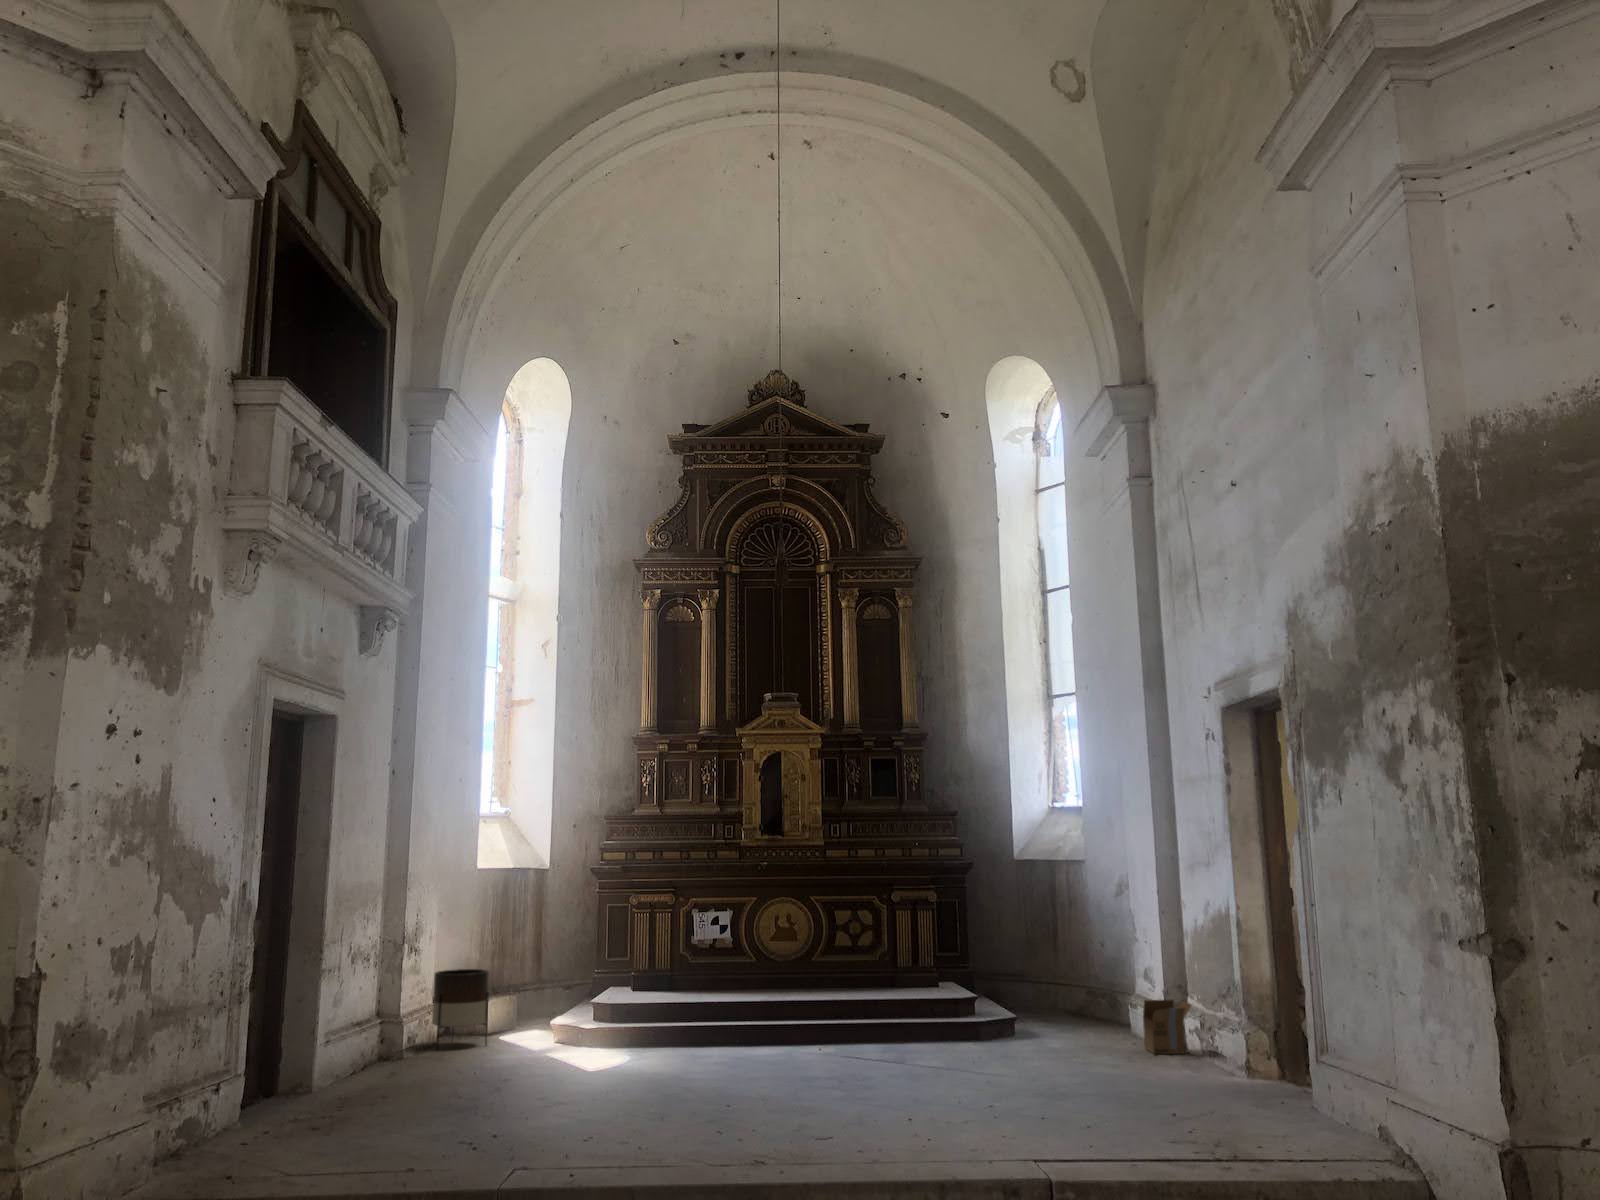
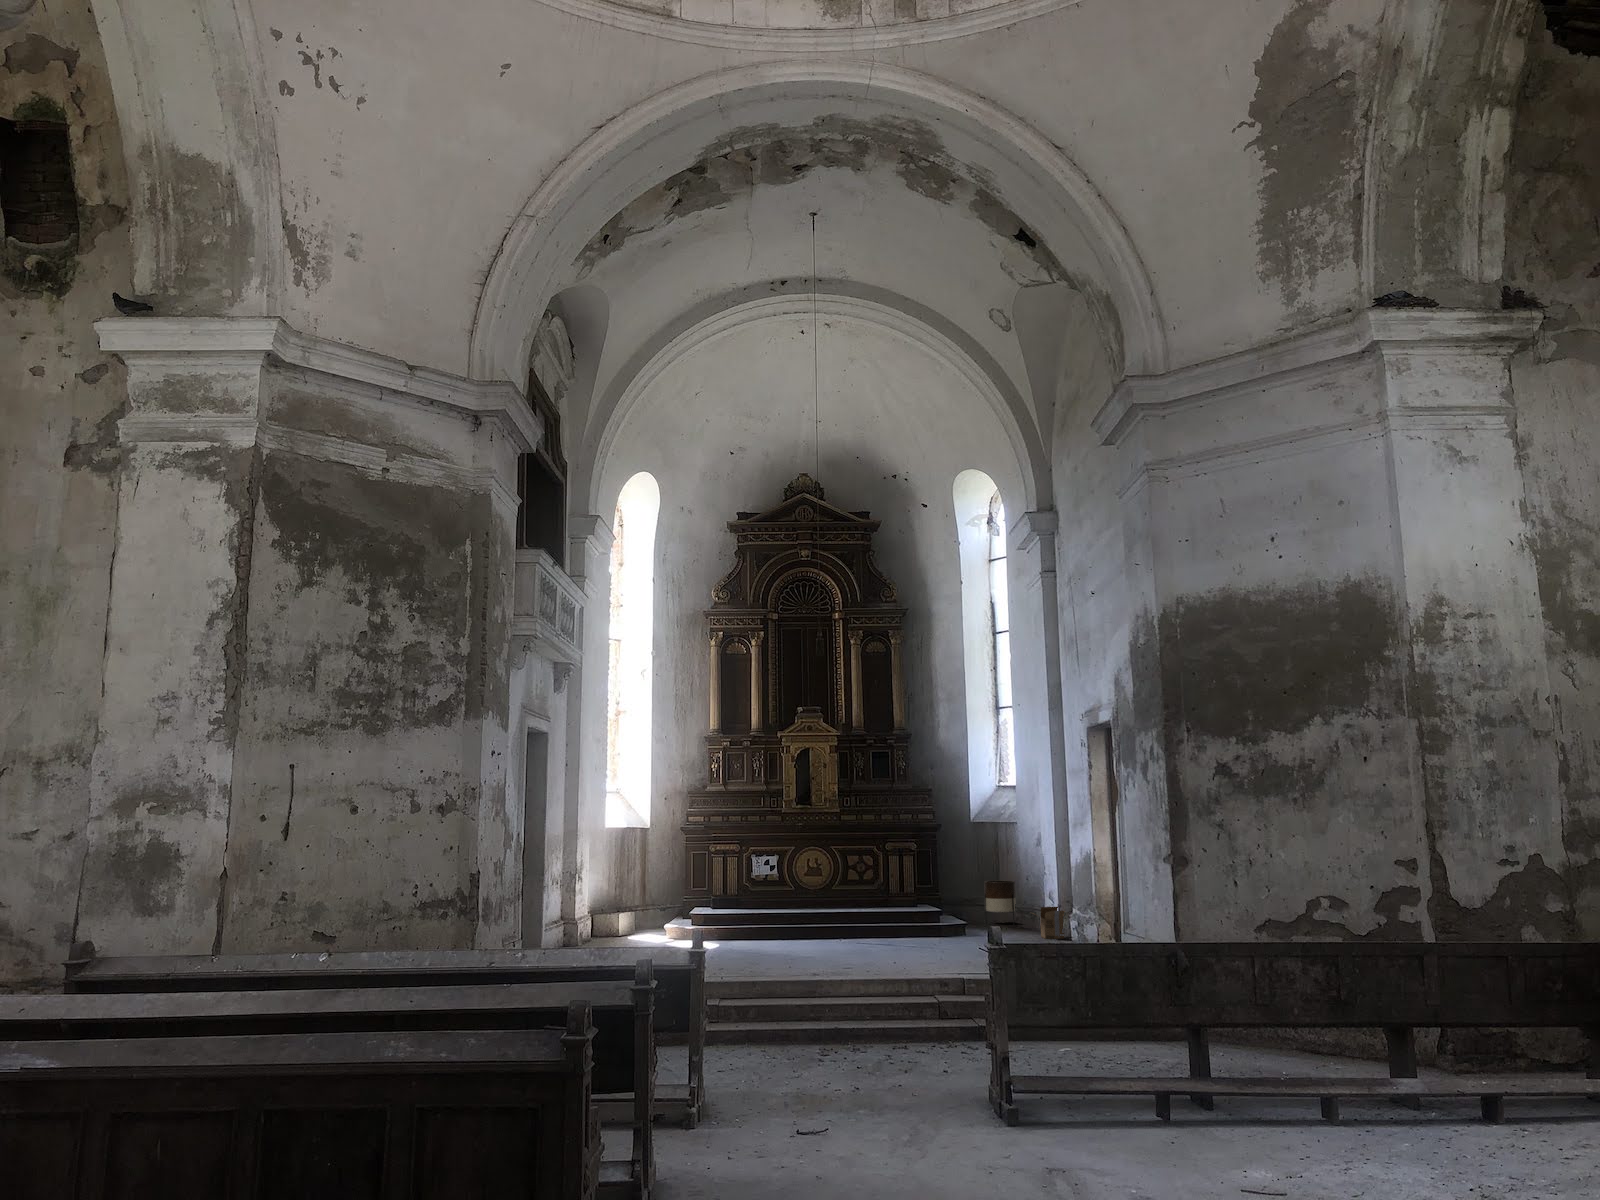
planter: present [432,969,489,1049] -> present [984,880,1016,925]

